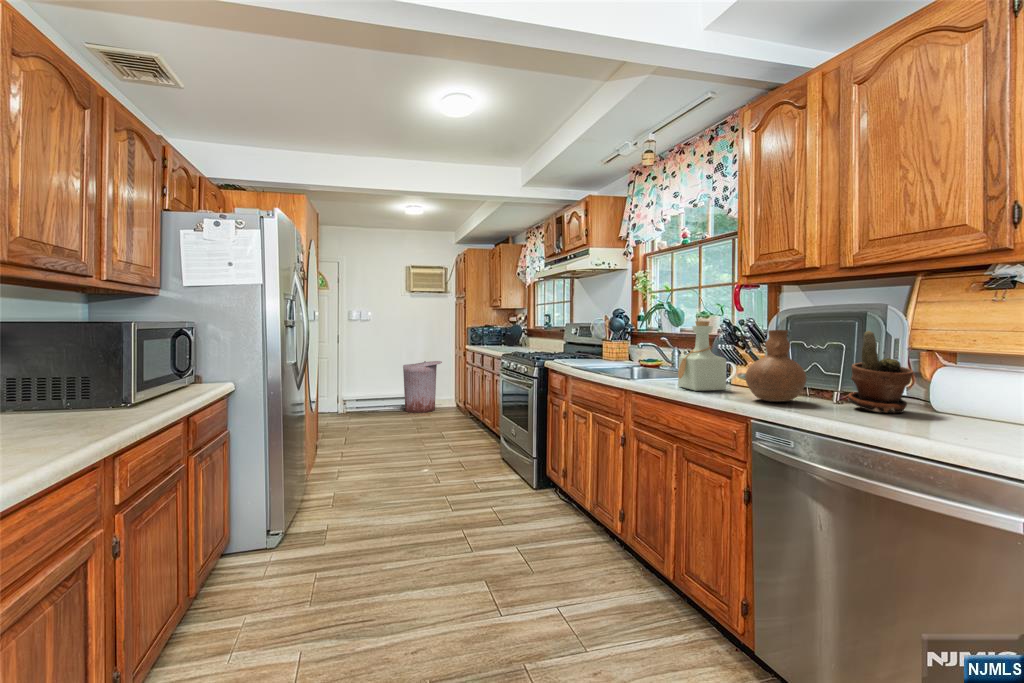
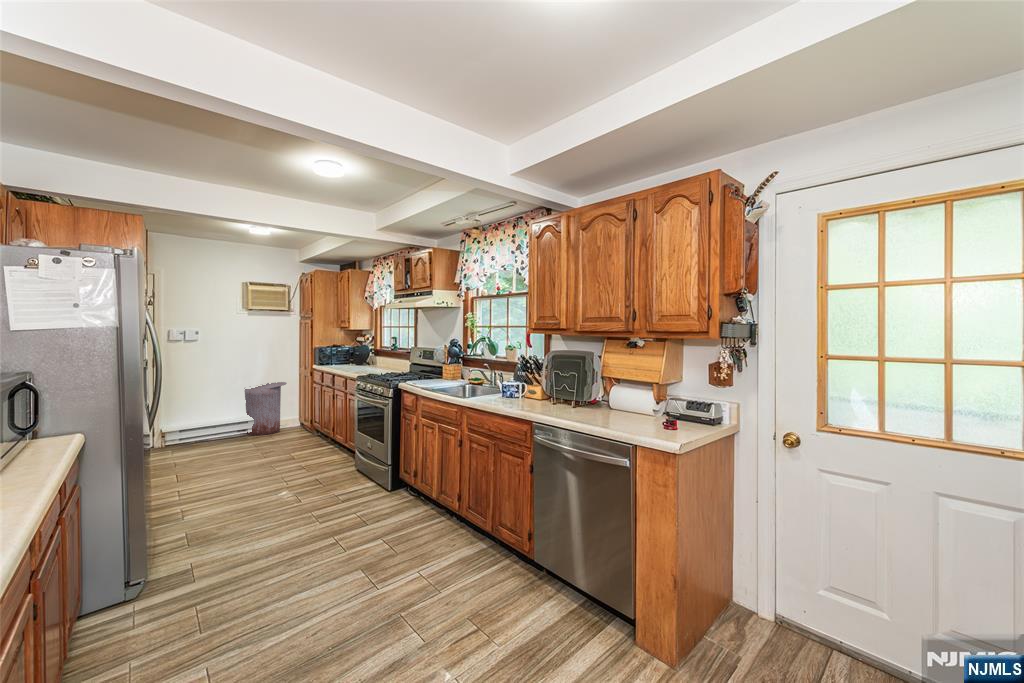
bottle: present [678,321,726,391] -> none [492,361,521,406]
vase: present [745,330,806,402] -> none [527,369,559,411]
potted plant: present [848,331,913,413] -> none [578,371,606,415]

